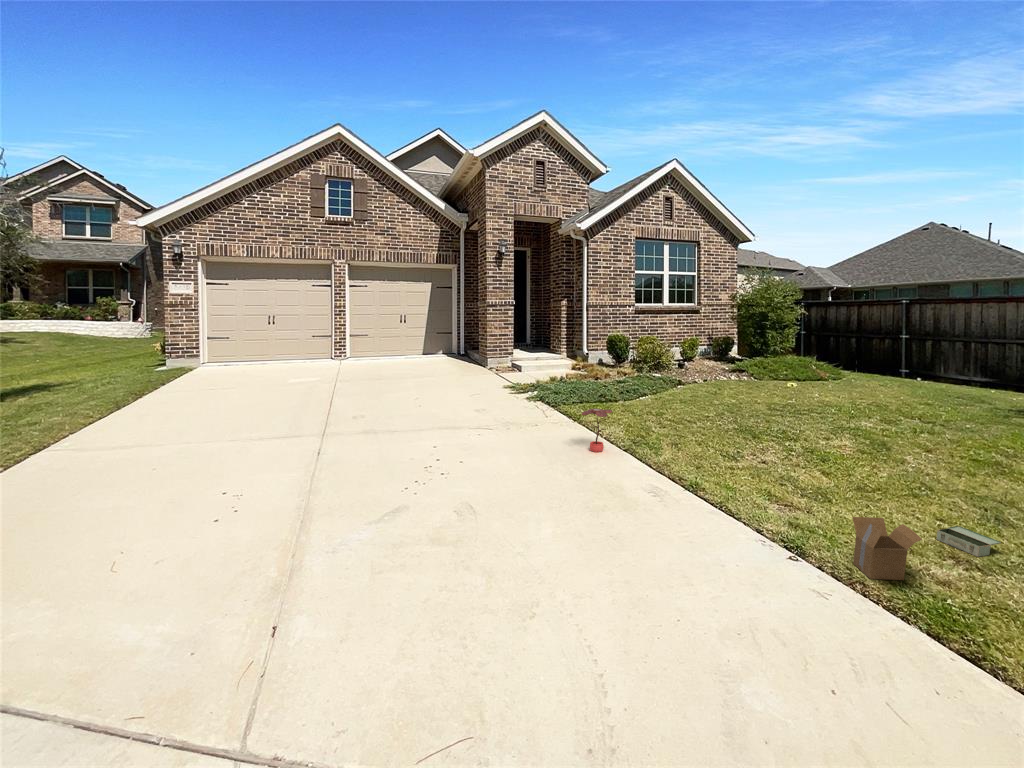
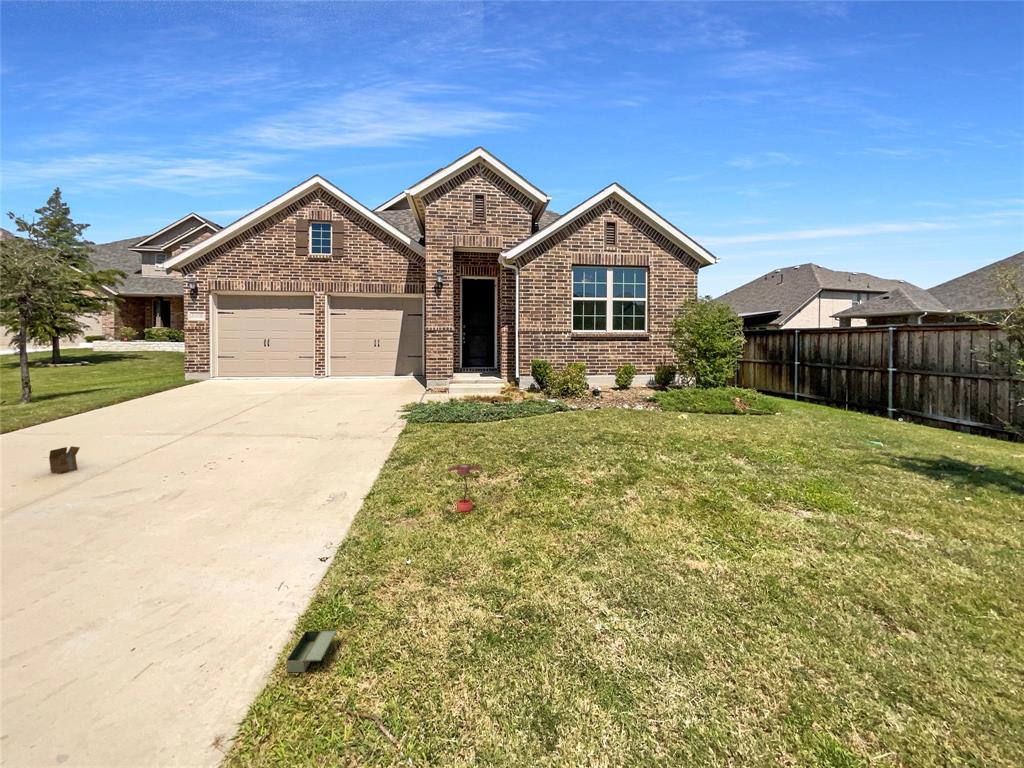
potted plant: present [582,409,612,452] -> present [447,464,482,511]
cardboard box: present [852,517,922,580] -> present [49,446,80,474]

